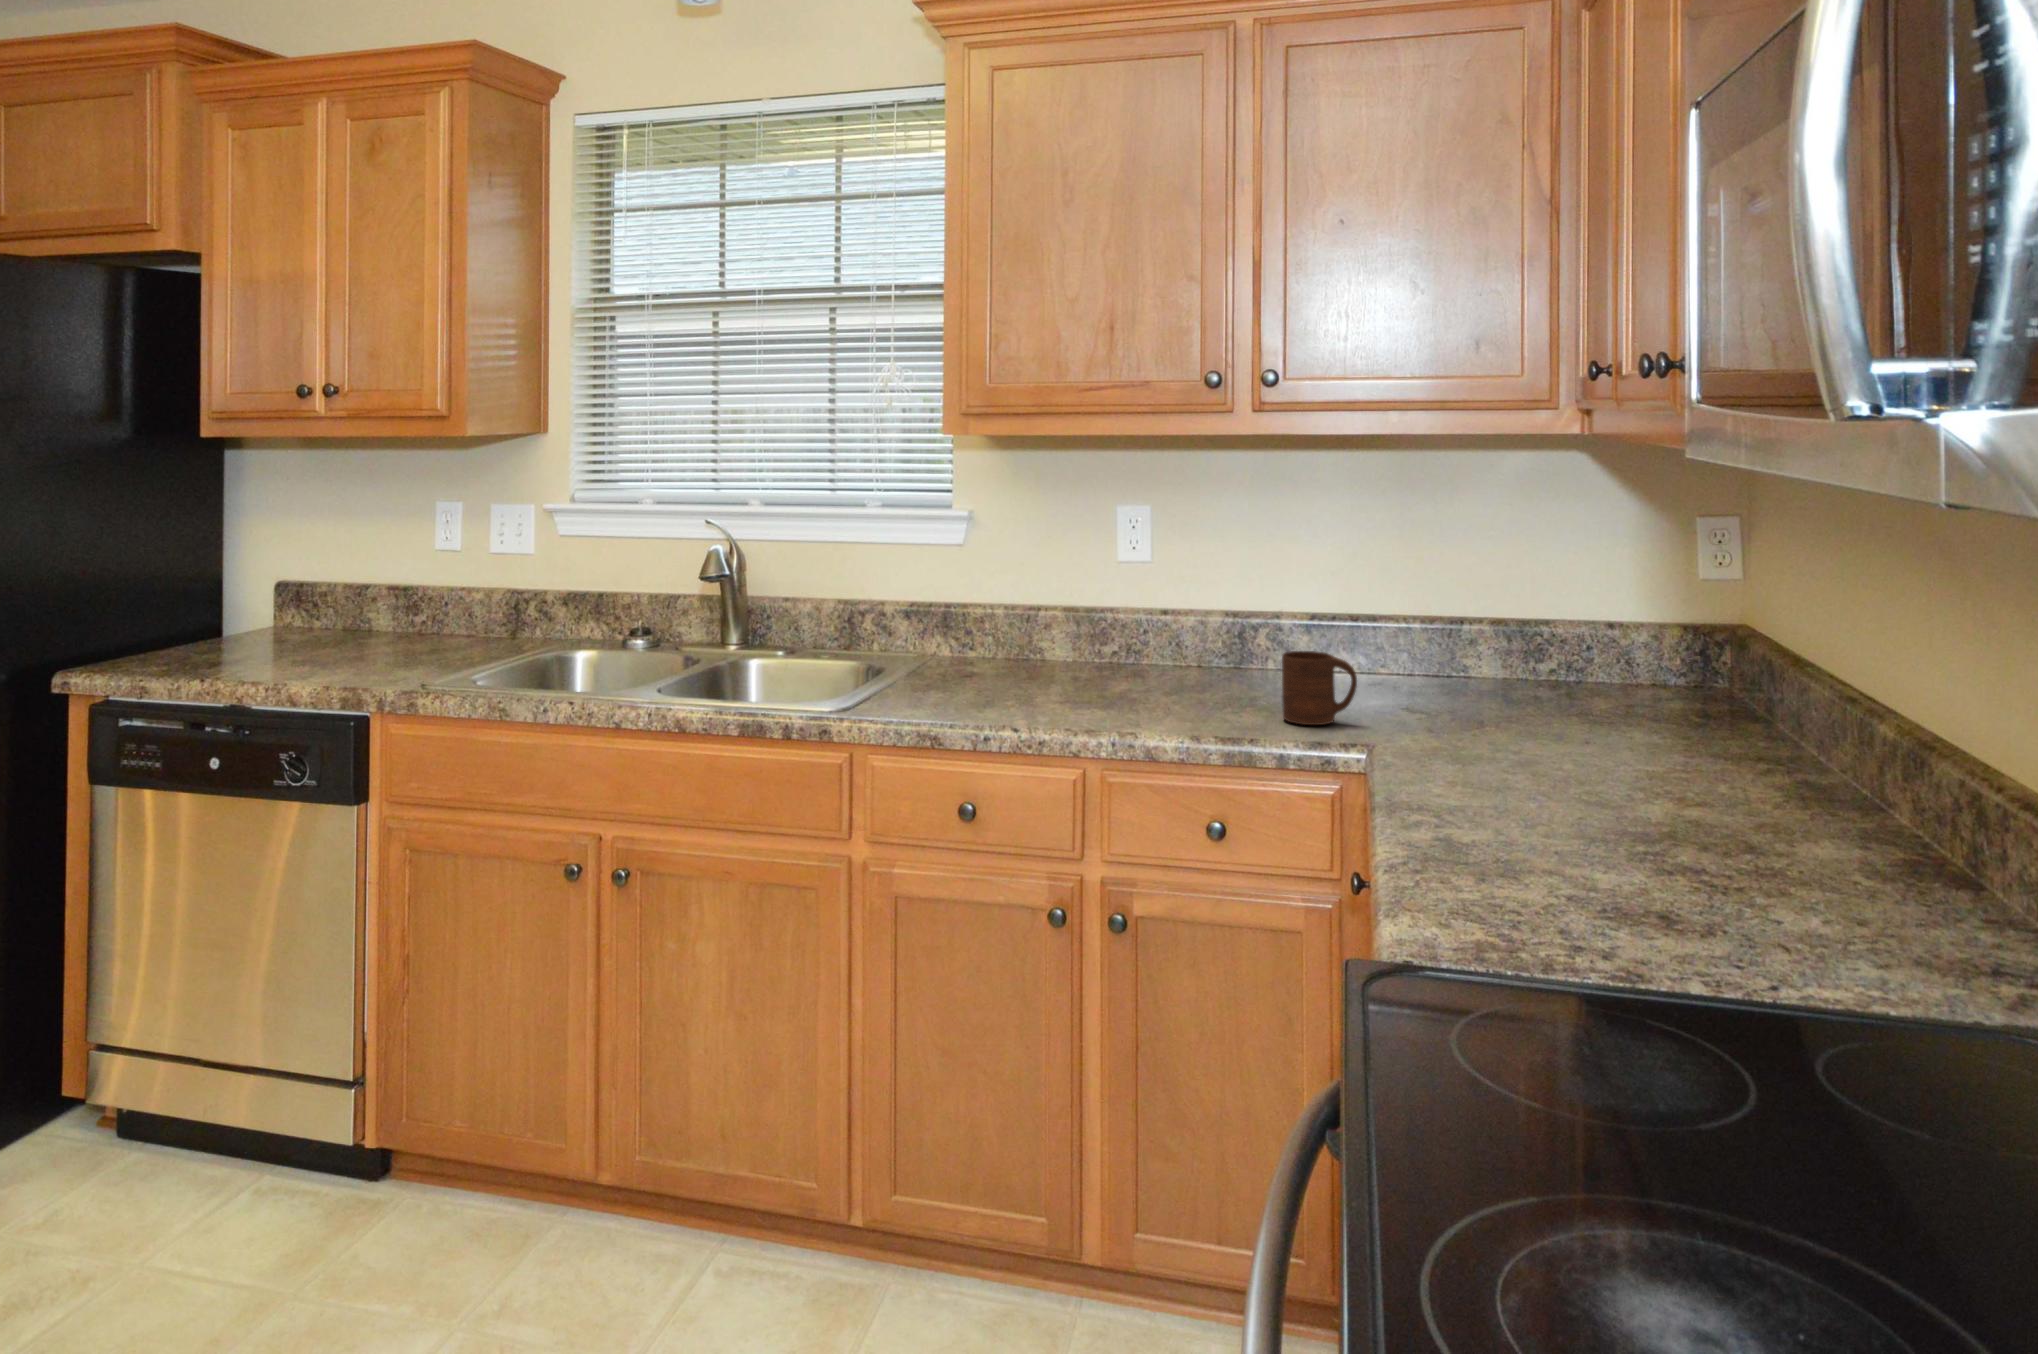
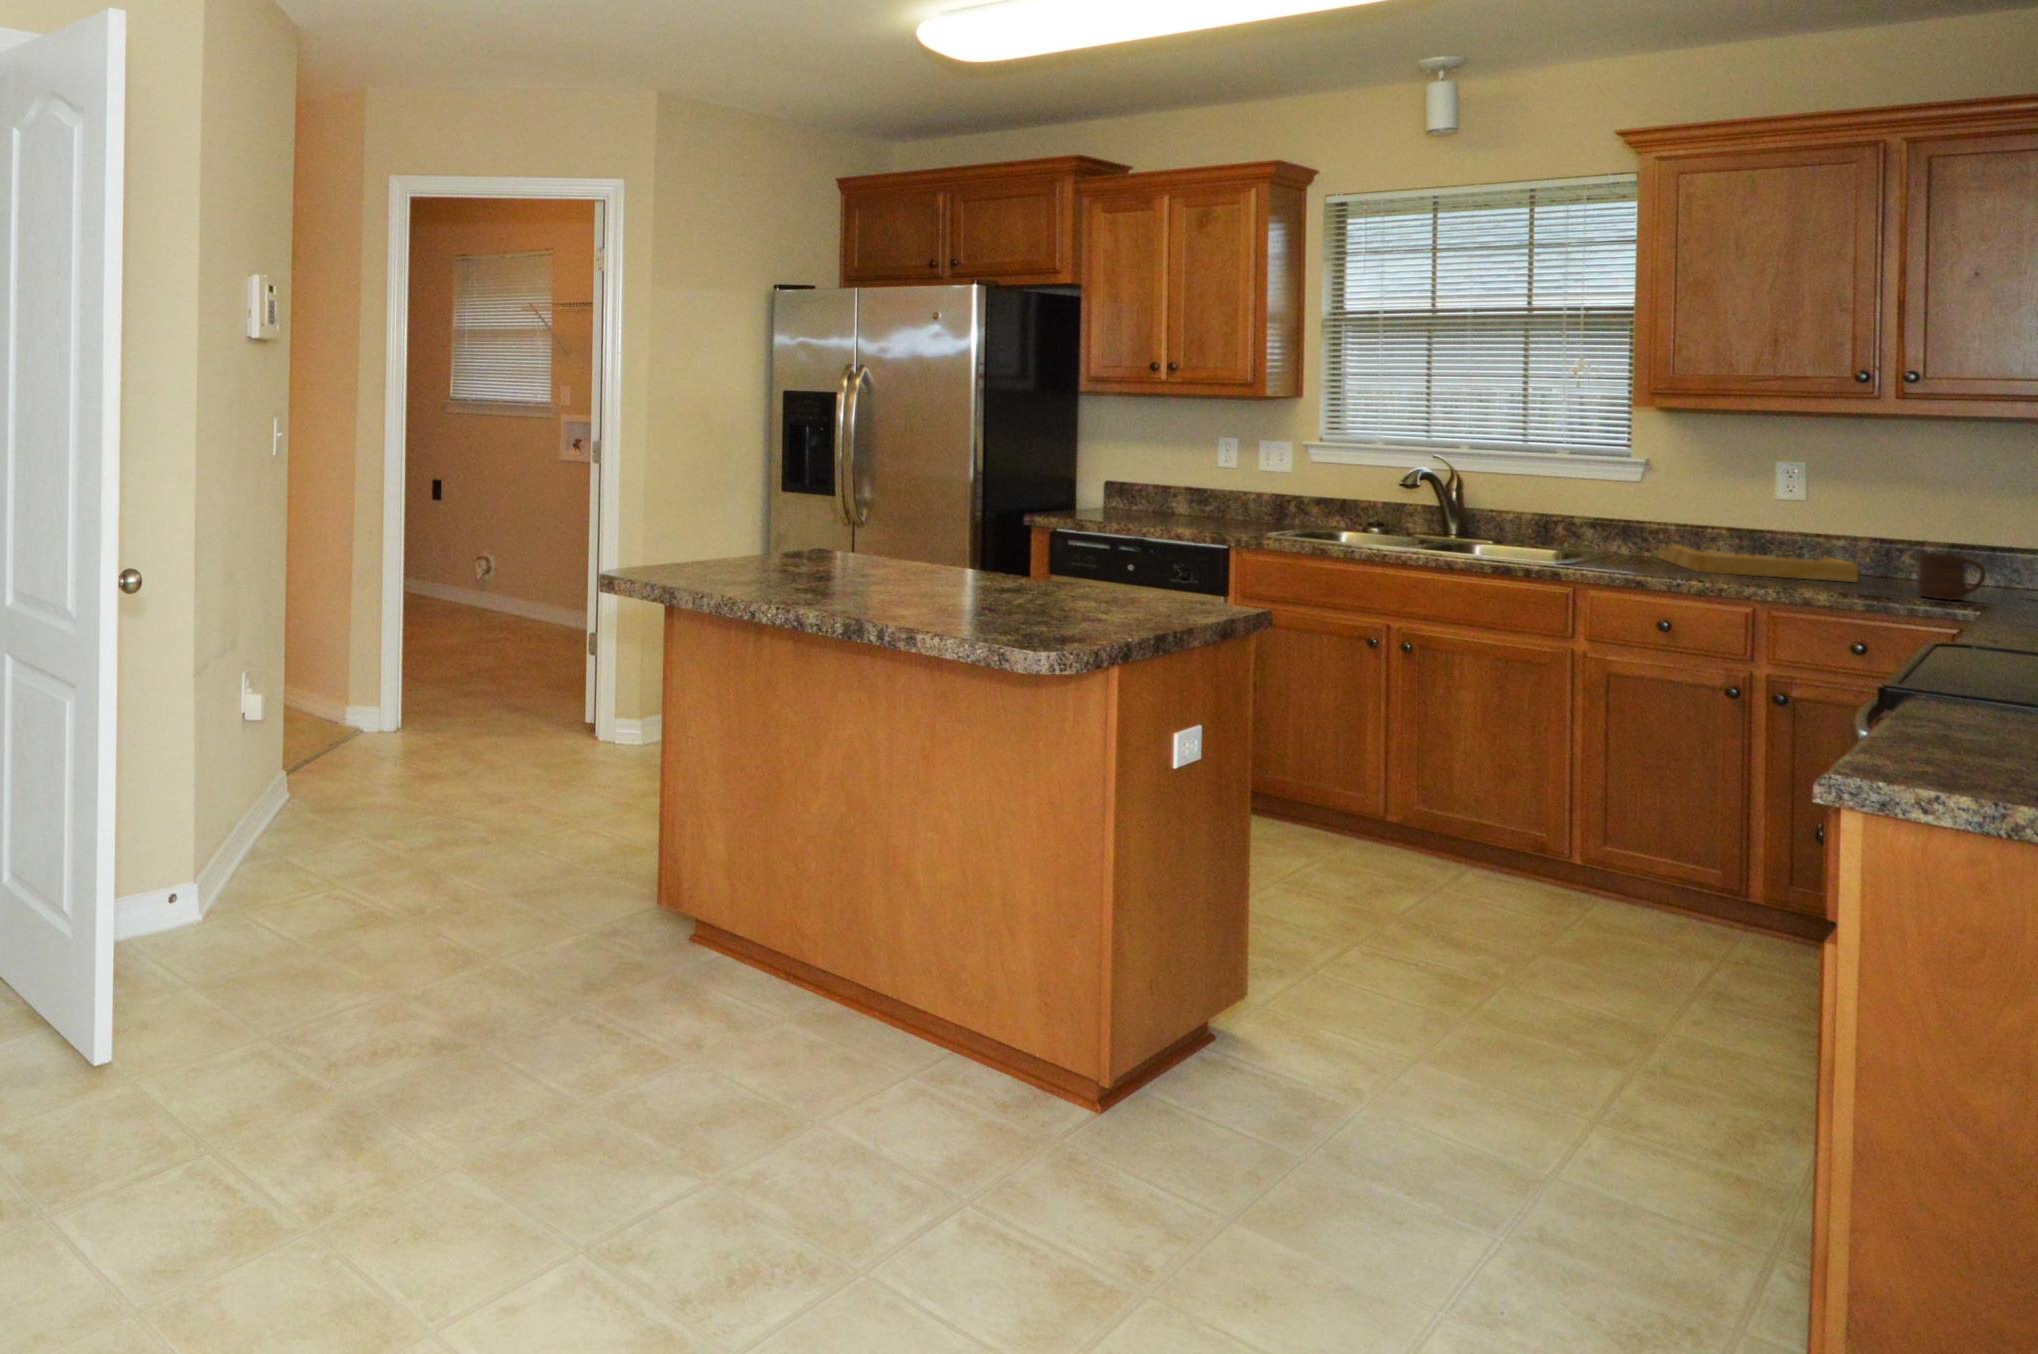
tray: none [993,630,1214,695] -> present [1658,545,1858,582]

